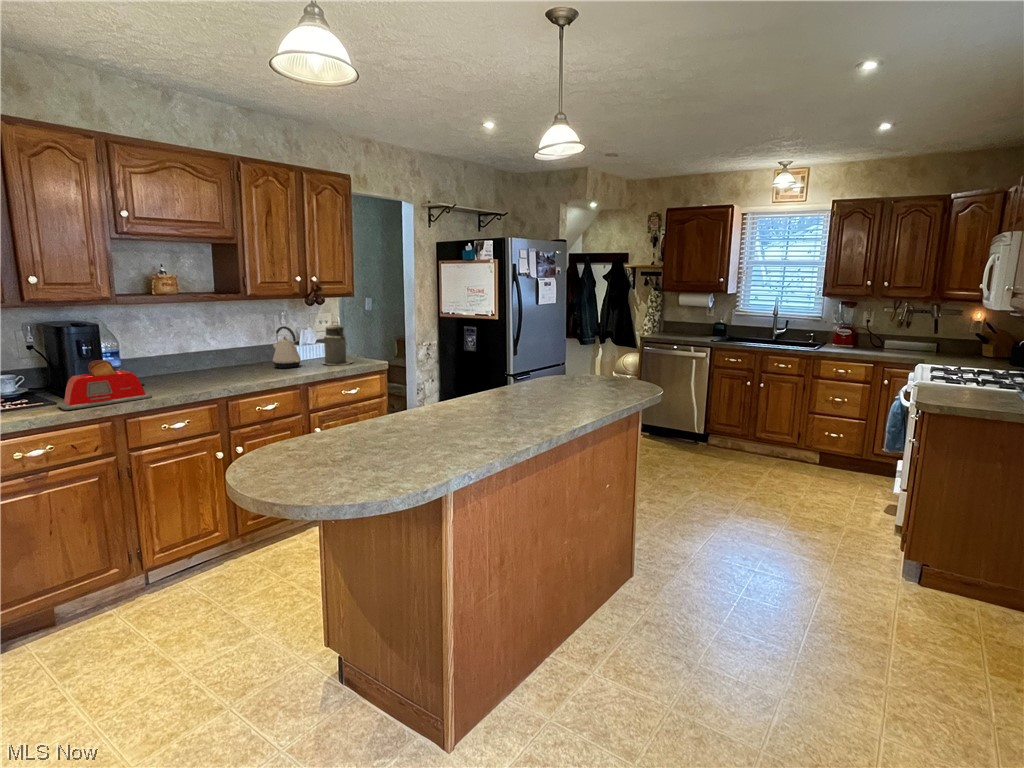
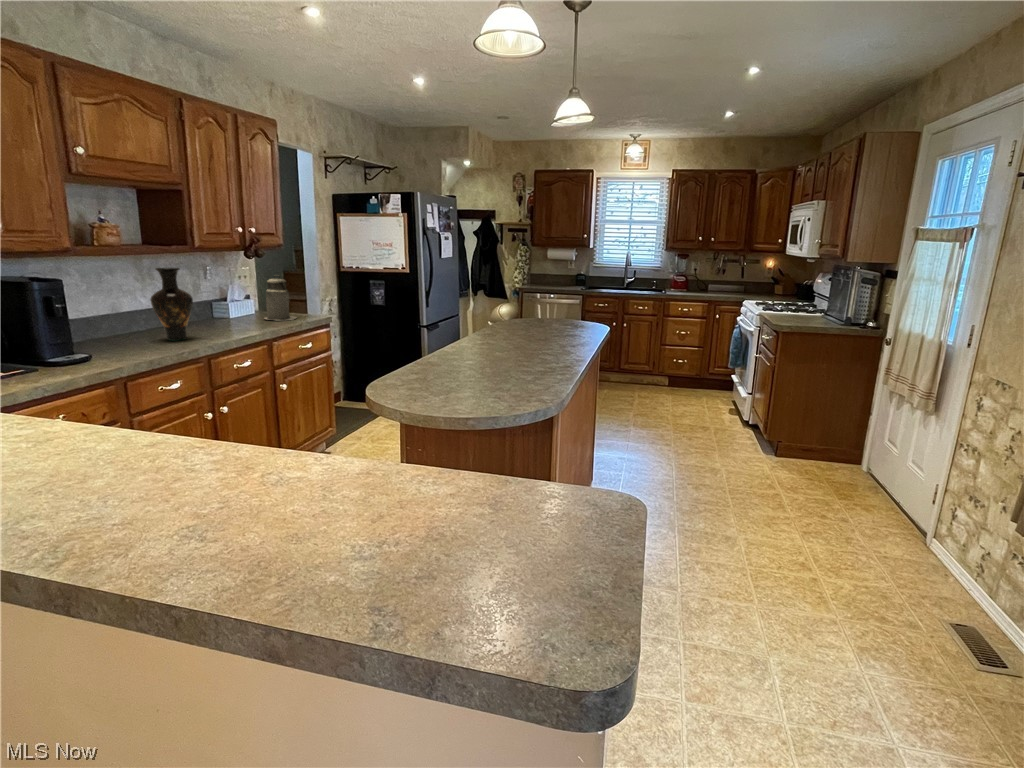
vase: none [187,315,226,382] -> present [150,268,193,341]
kettle: present [273,326,301,368] -> none [211,281,247,325]
toaster: present [57,360,152,410] -> none [56,316,151,371]

